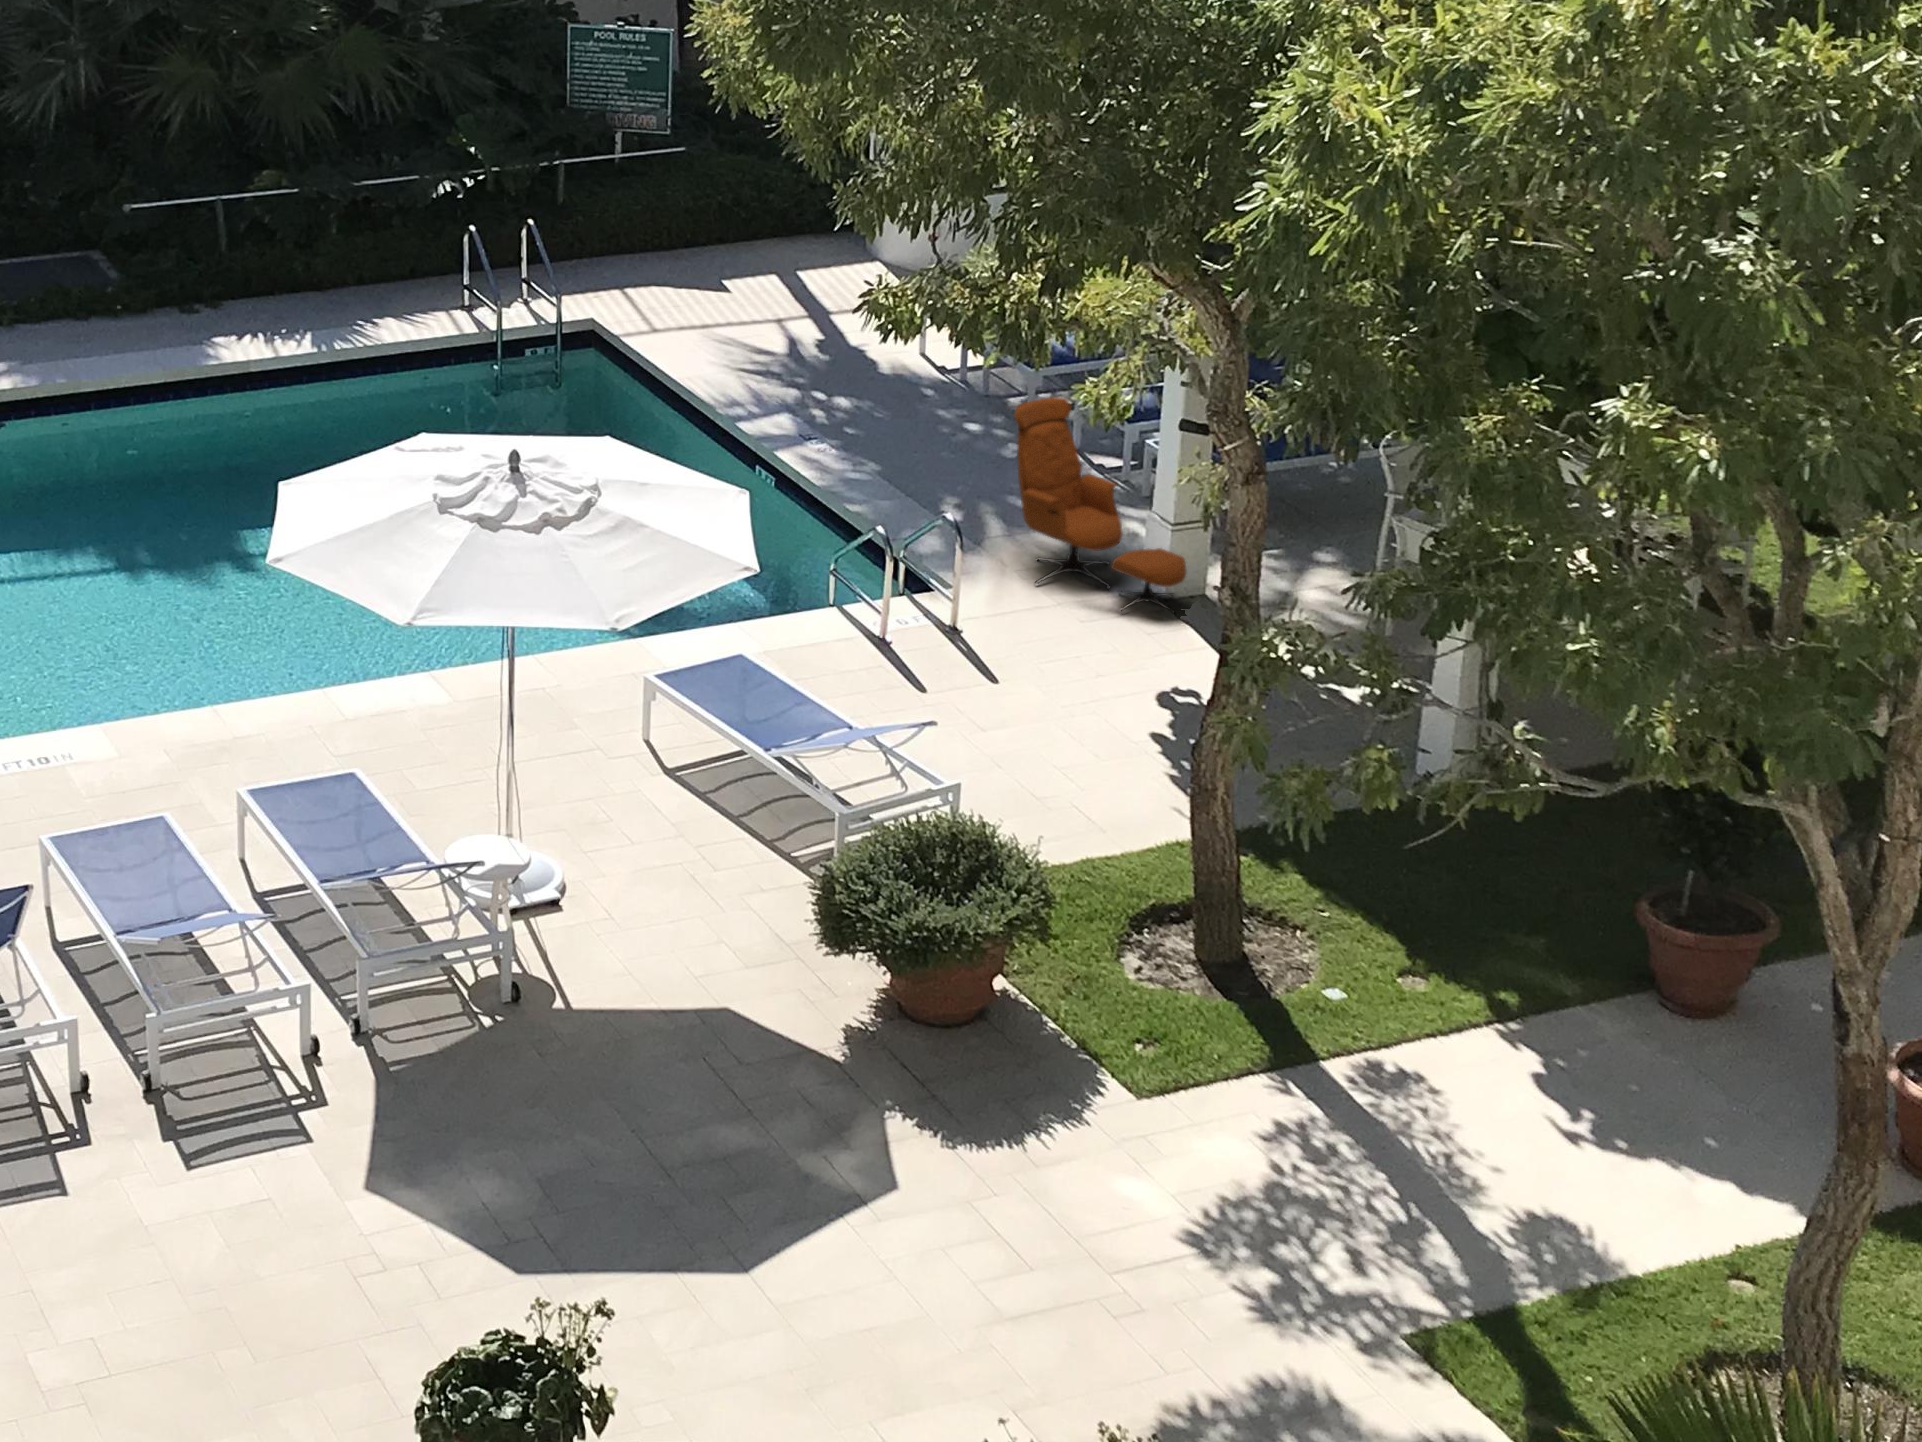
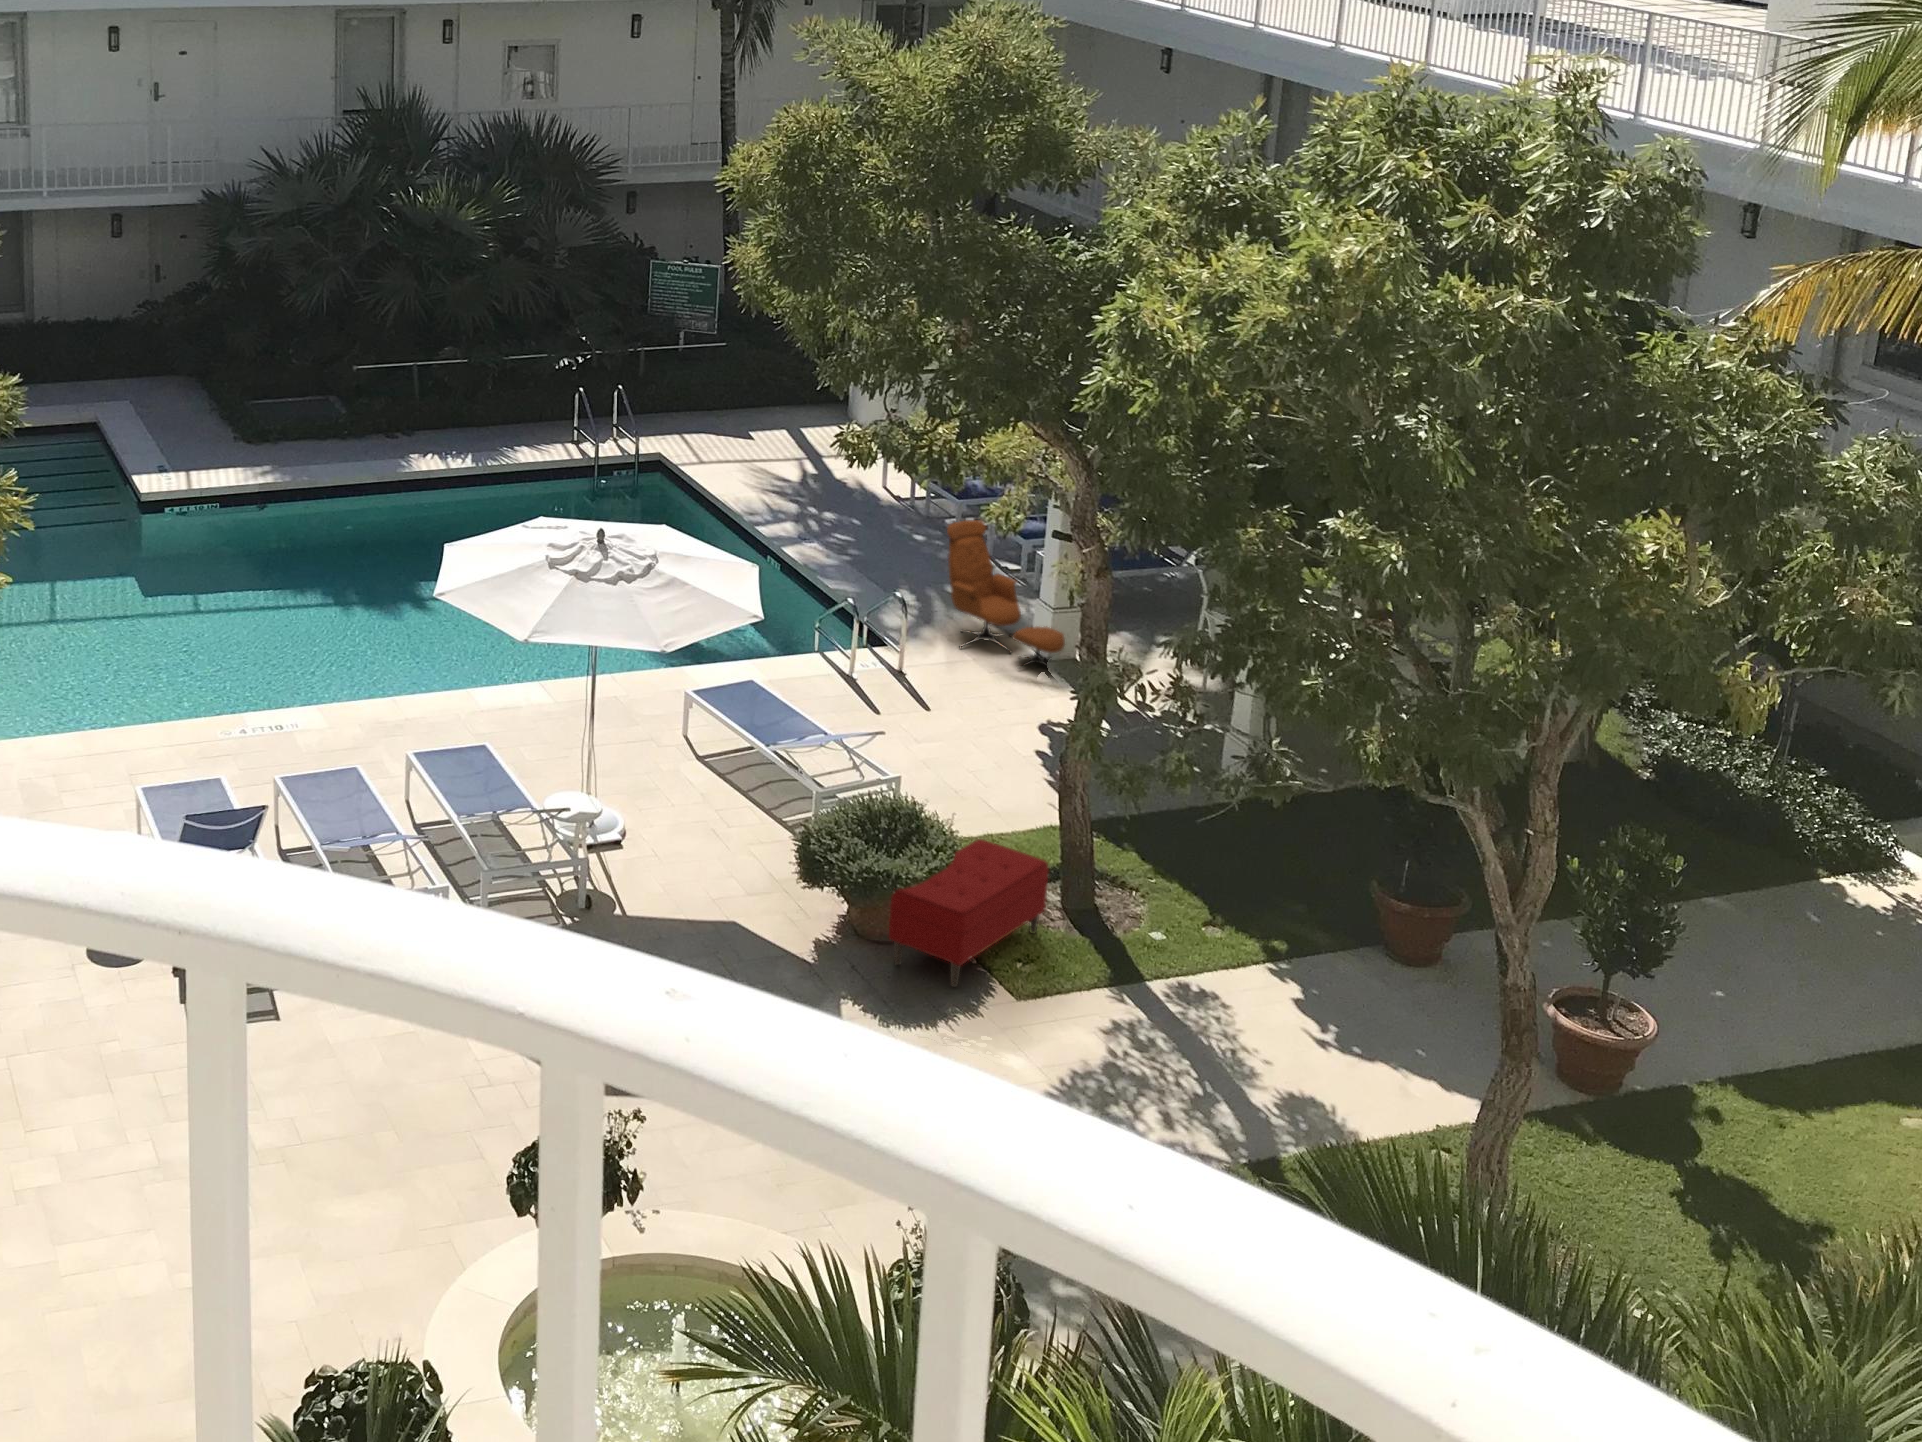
bench: none [953,870,1178,1086] -> present [889,839,1048,987]

